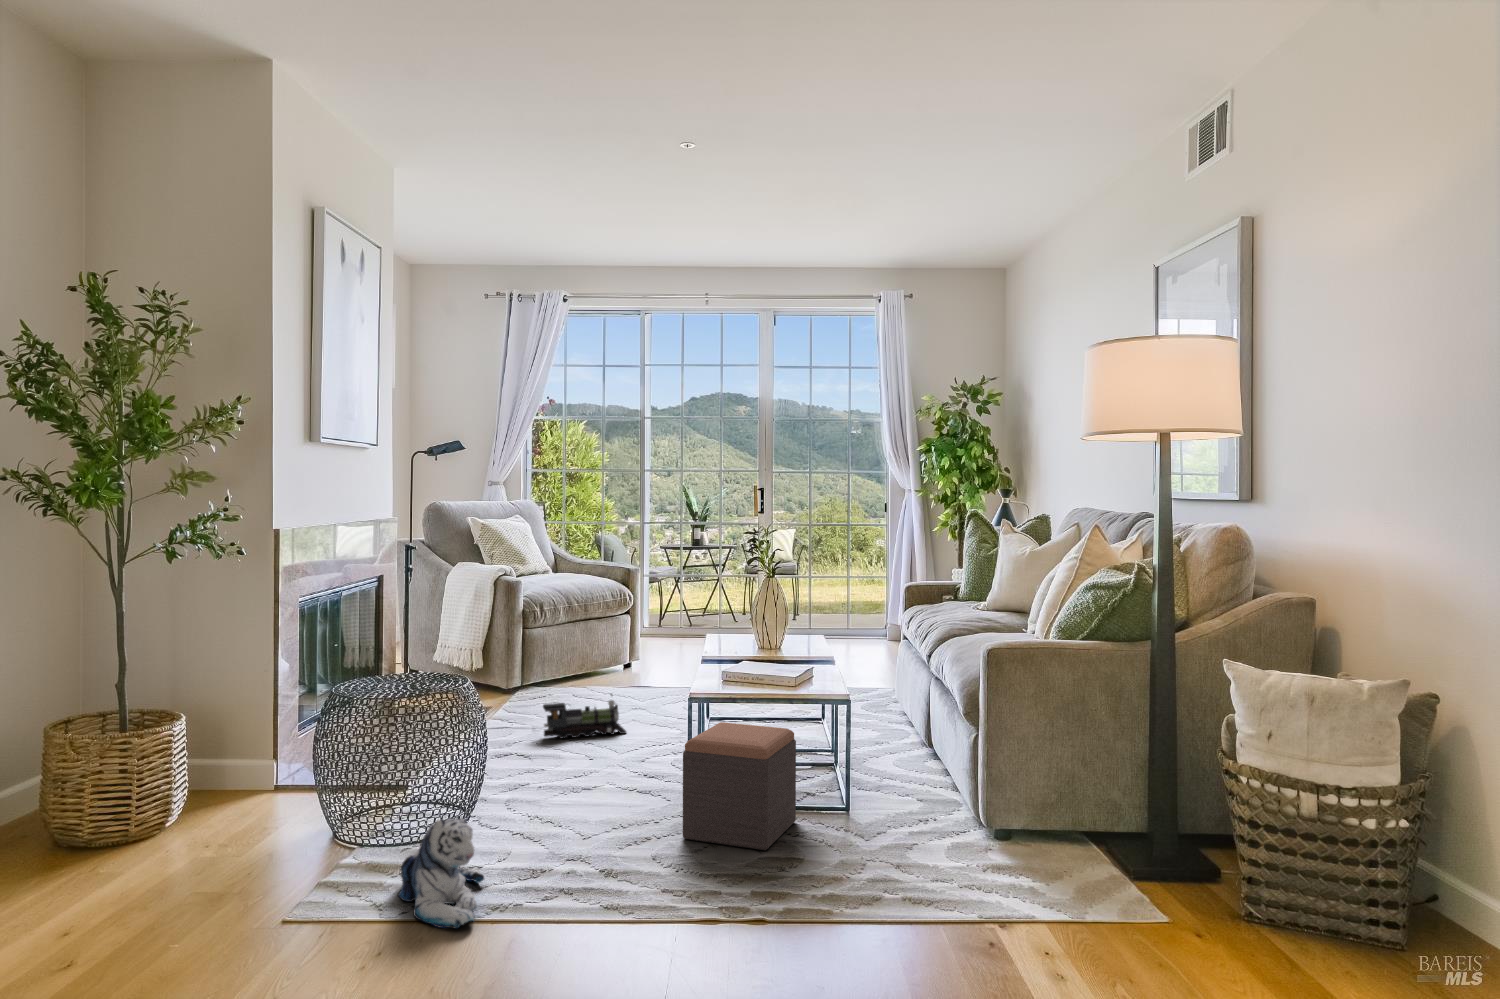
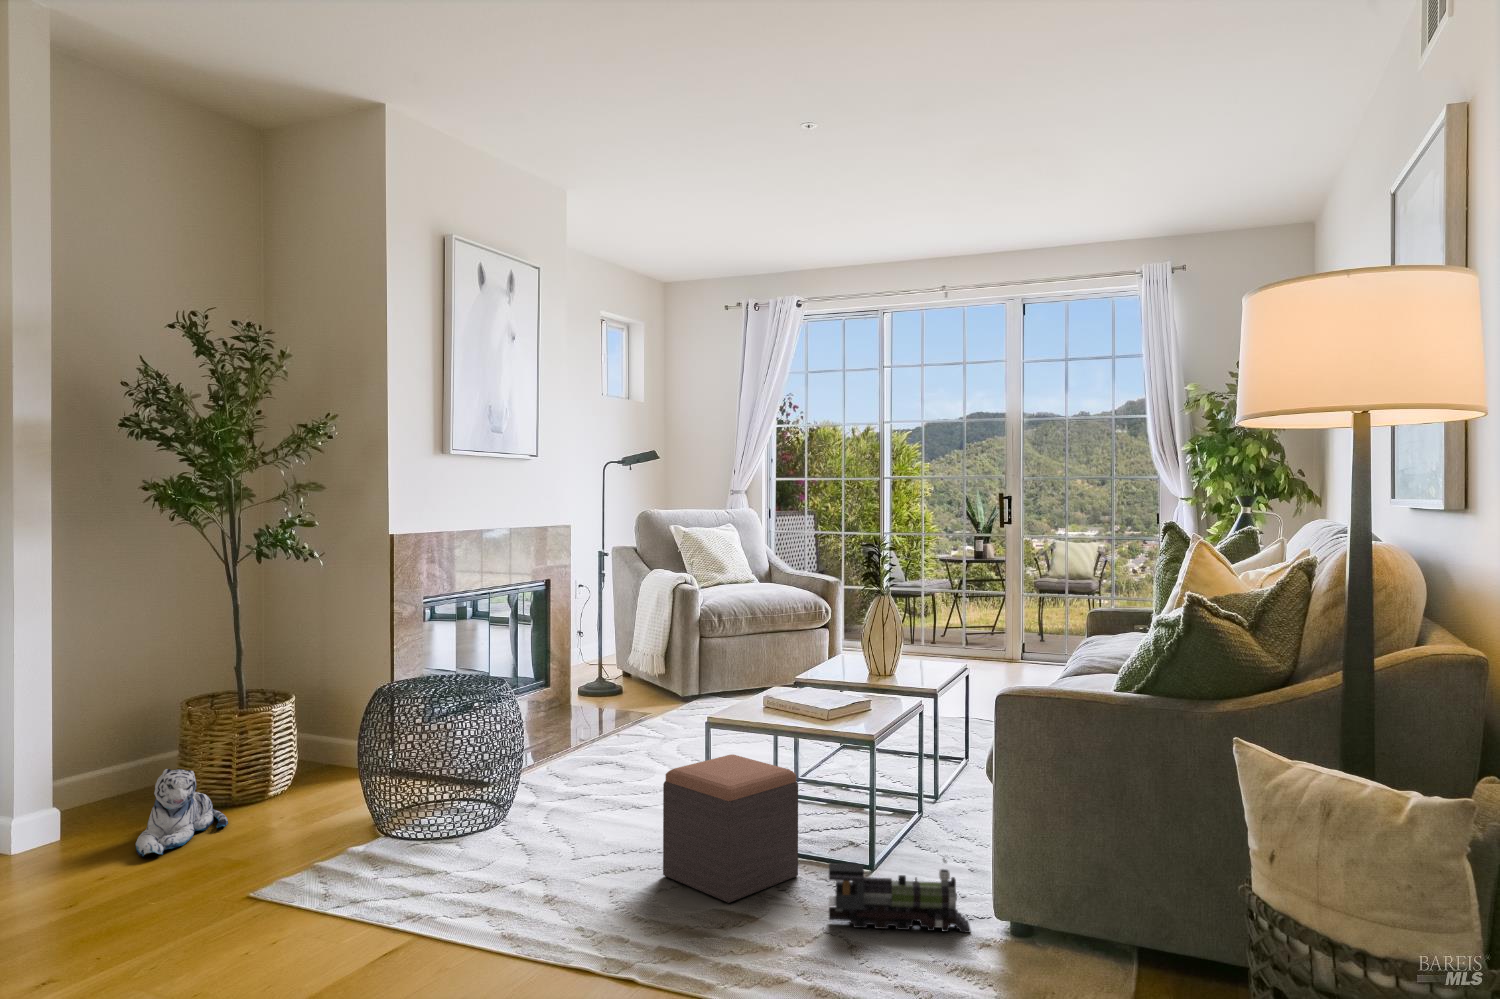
toy train: present [543,694,626,739] -> present [829,858,971,933]
plush toy: present [398,818,484,928] -> present [136,769,228,857]

